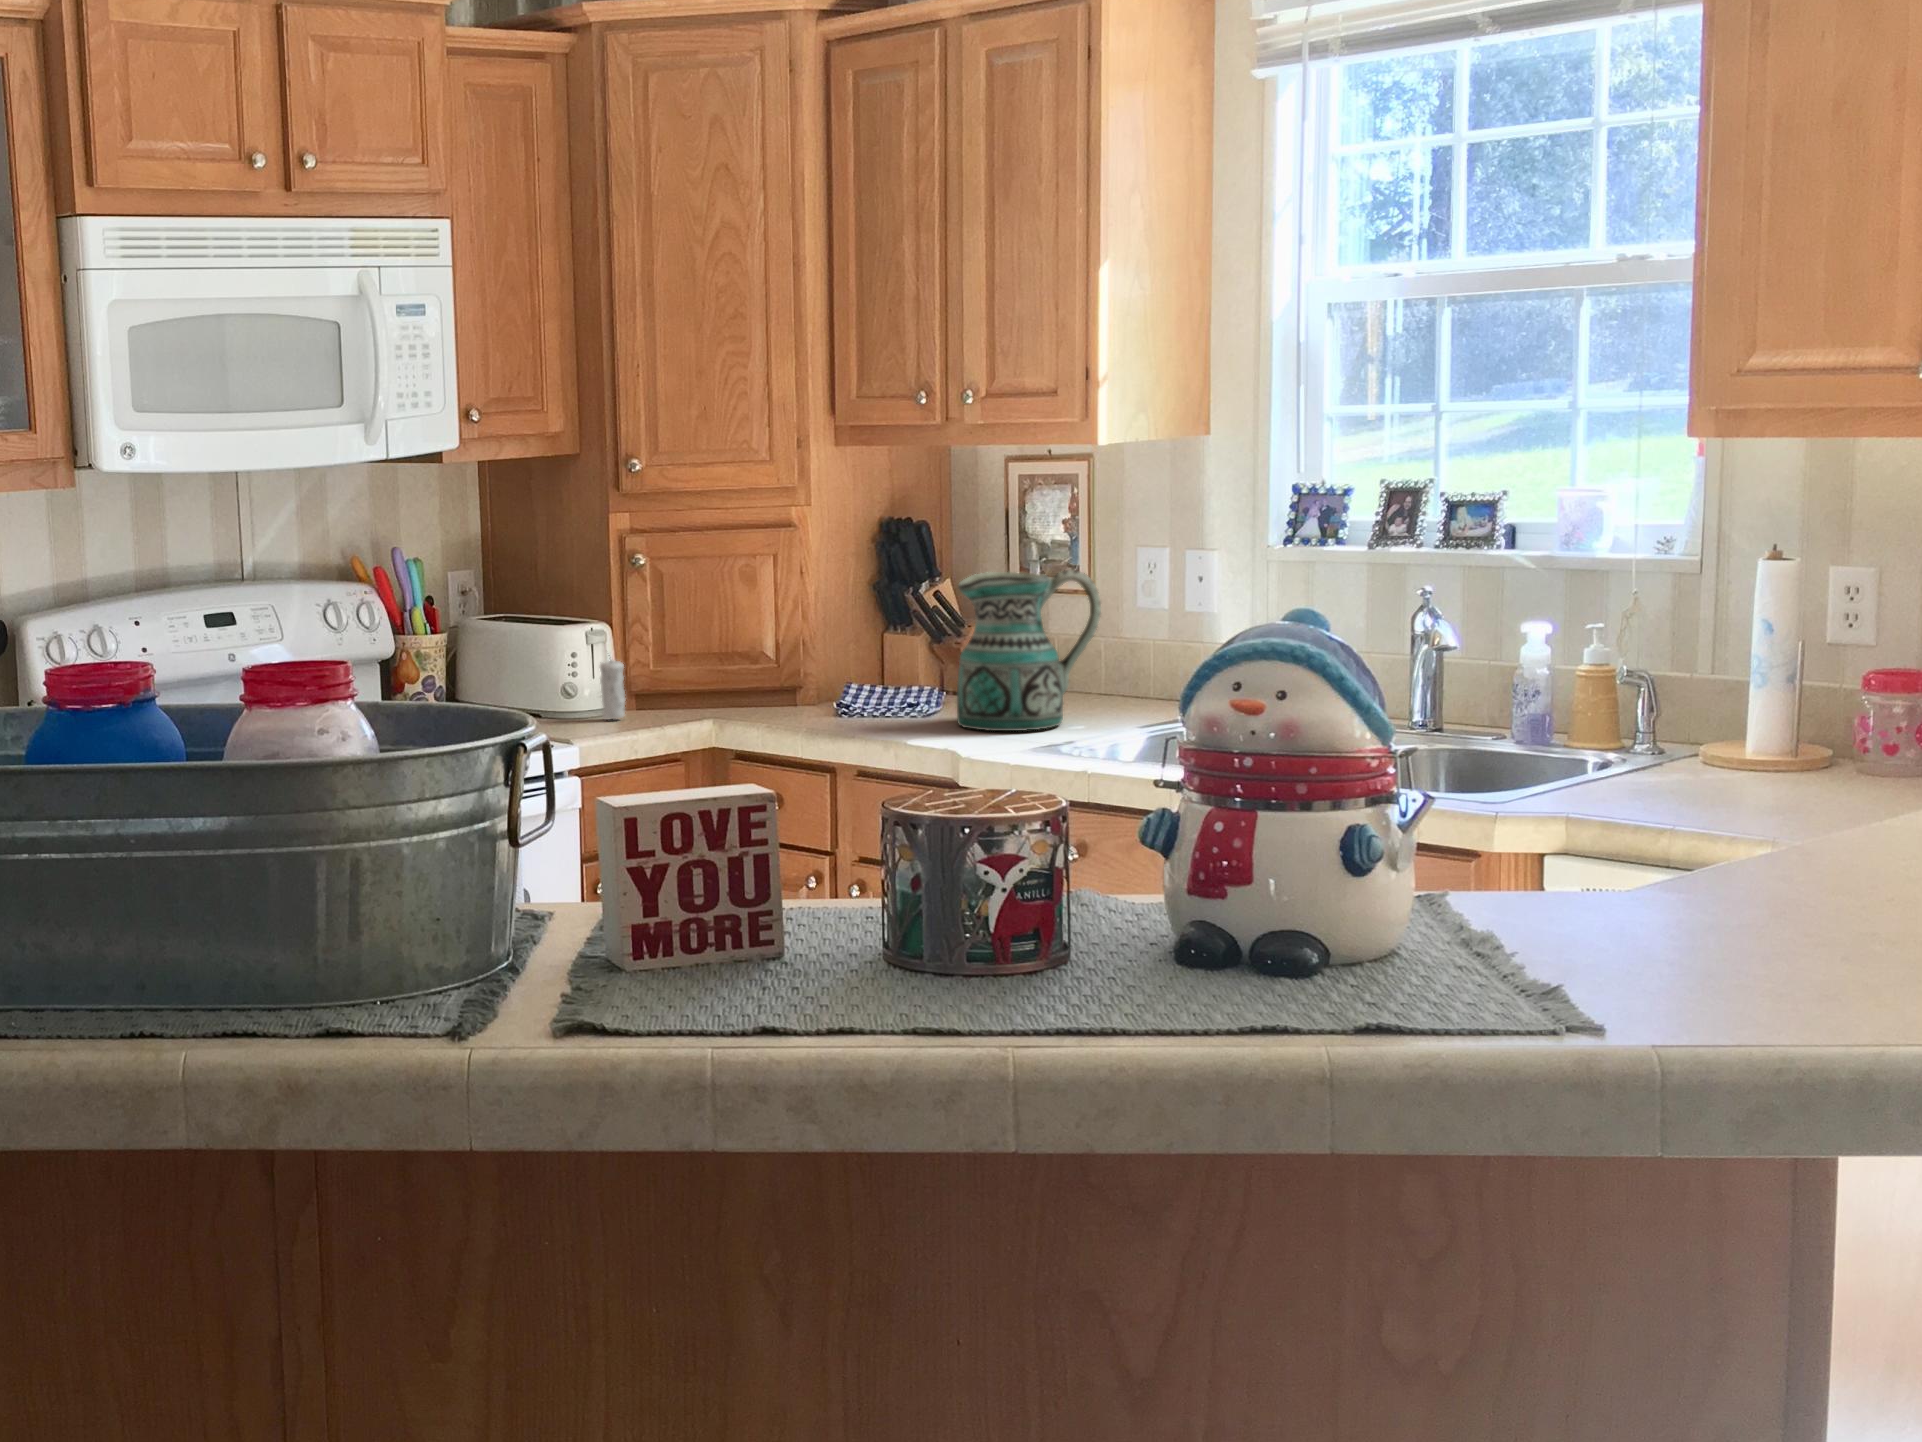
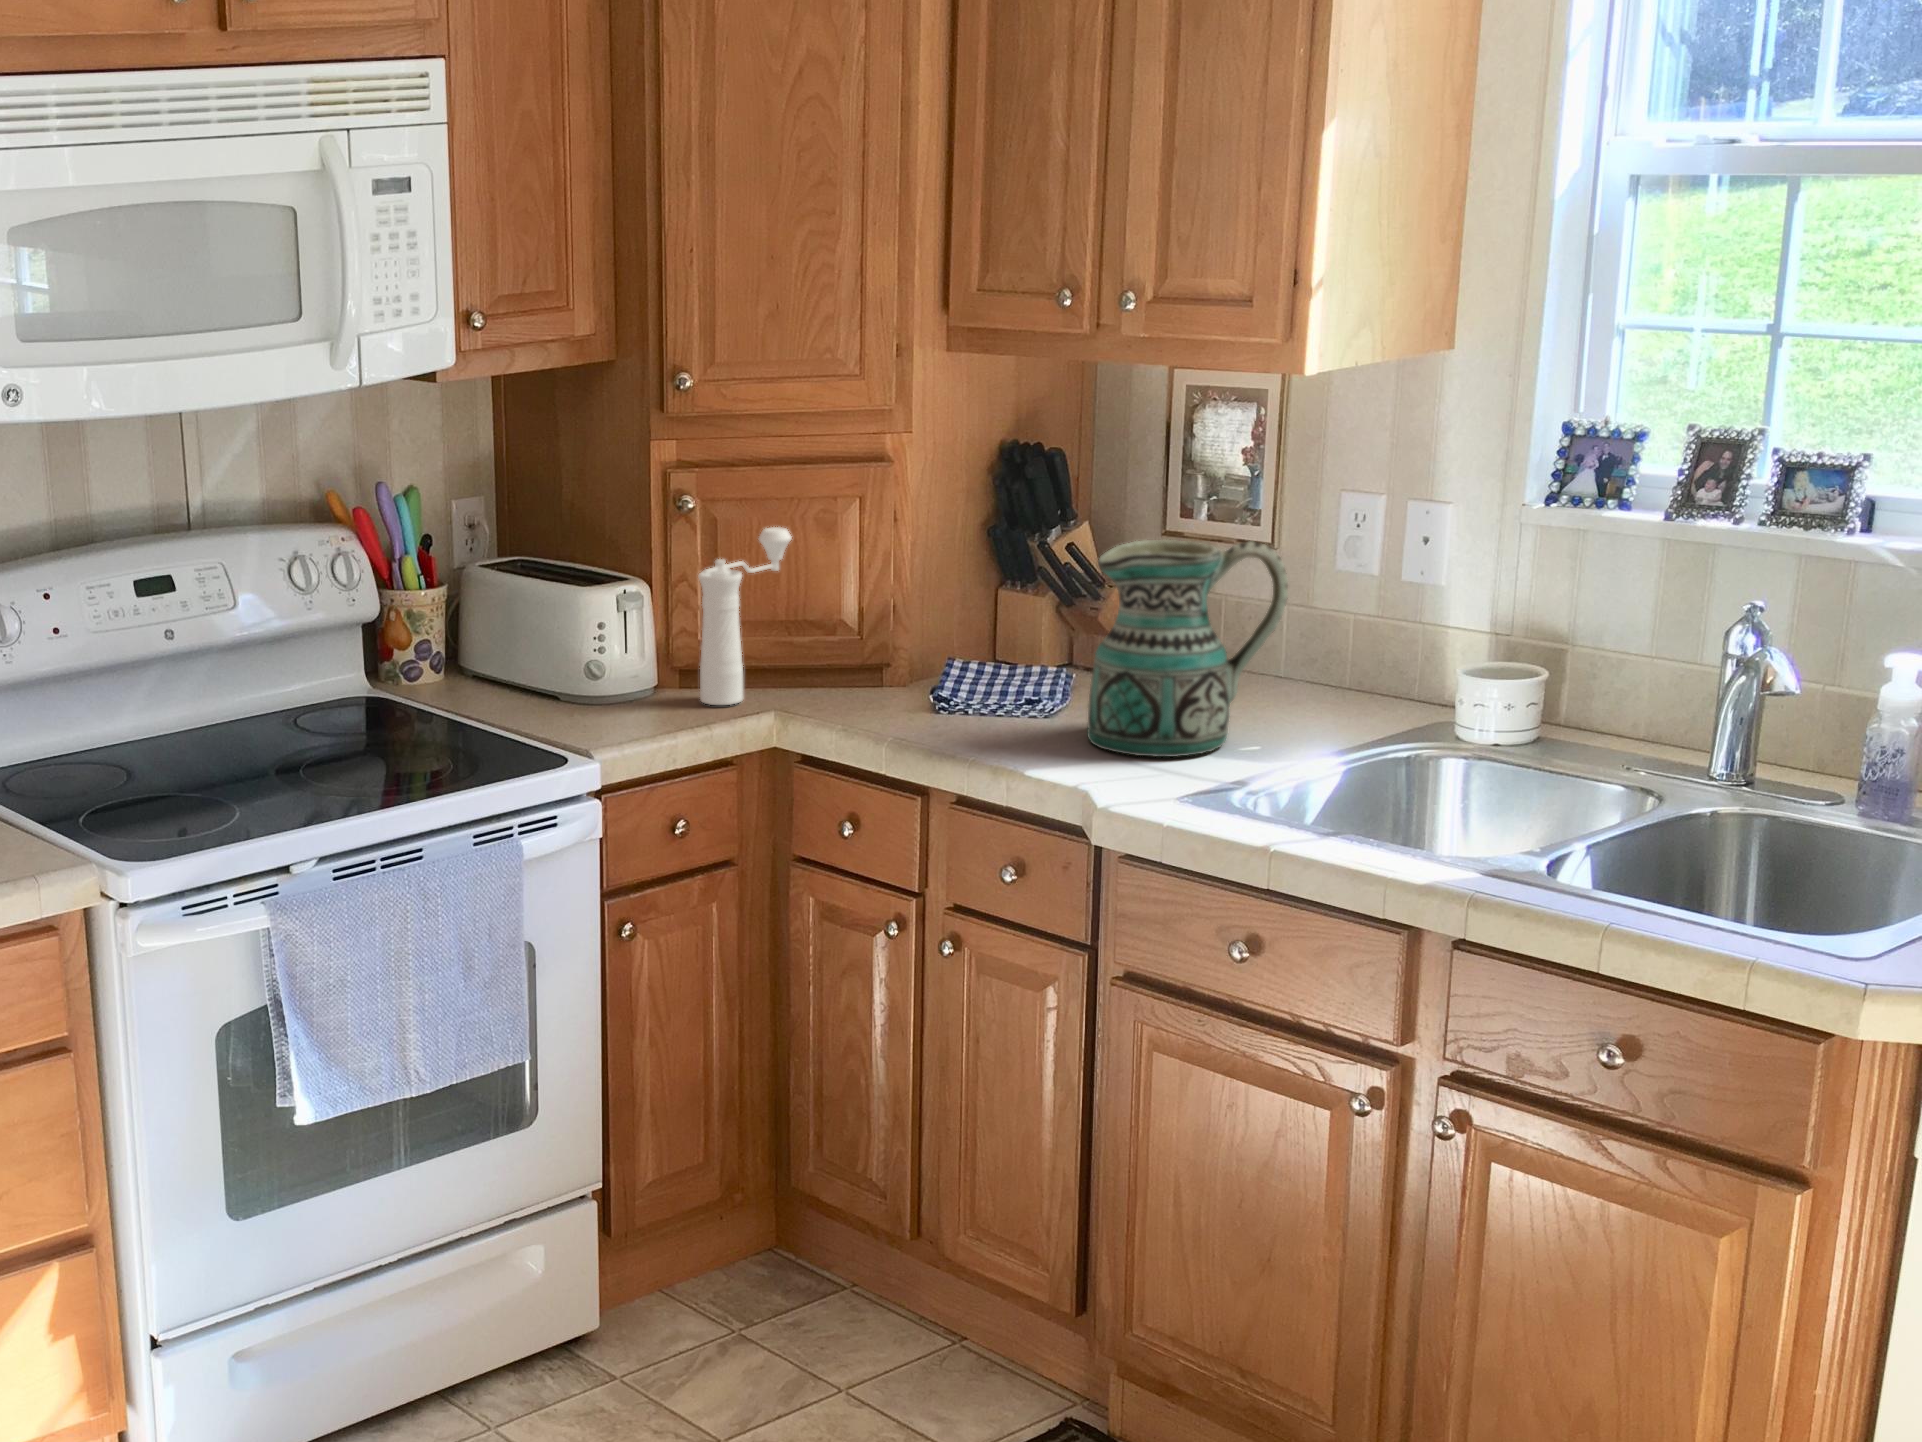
pepper mill: none [650,578,723,713] -> present [698,527,792,705]
candle: present [600,660,625,719] -> none [630,628,663,717]

